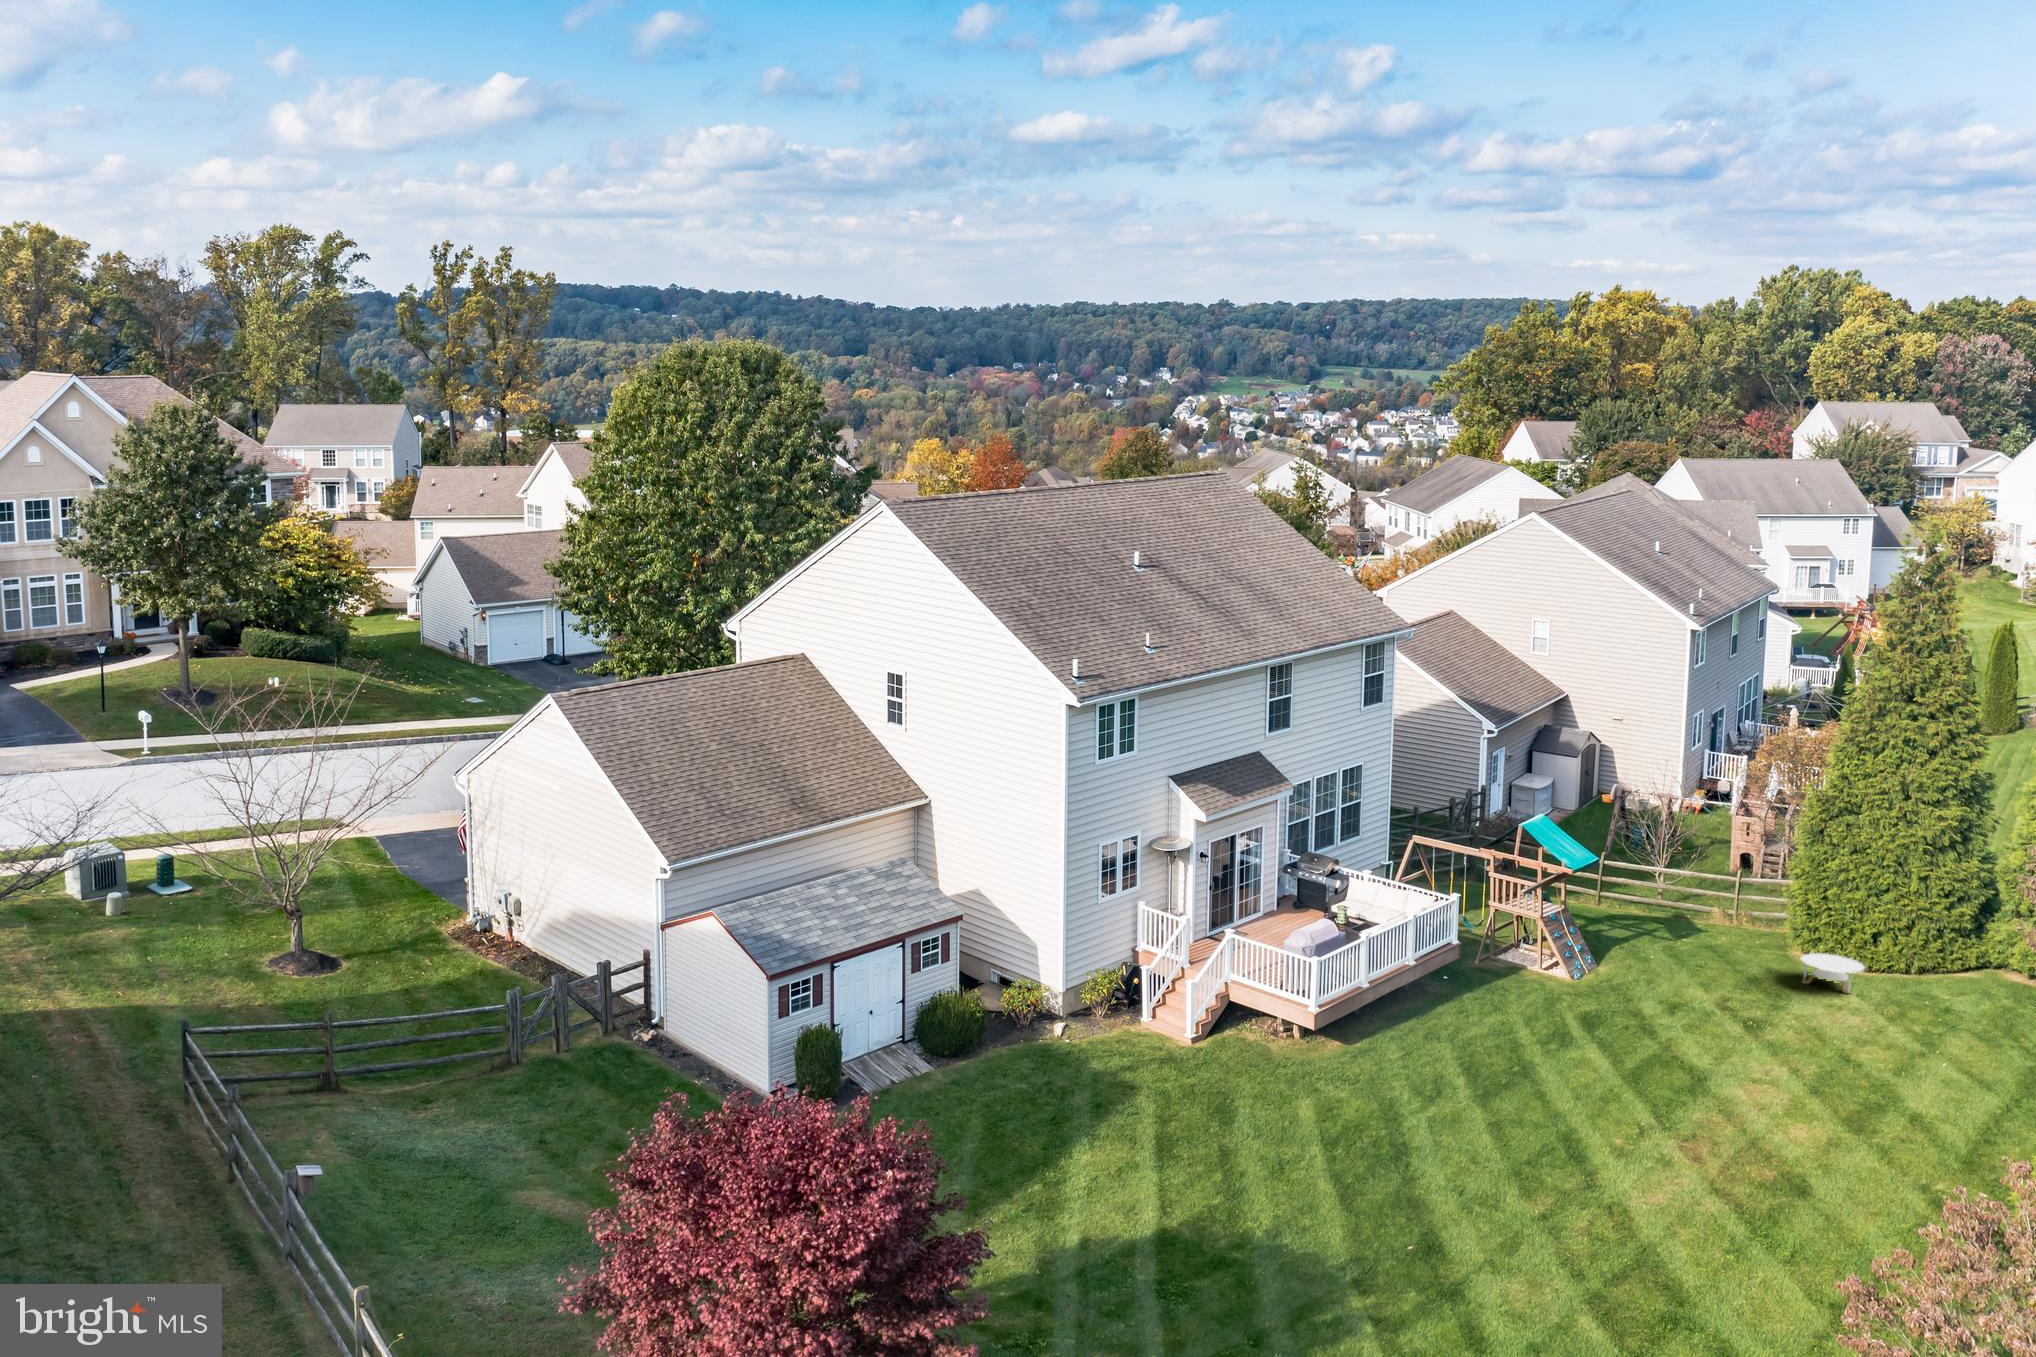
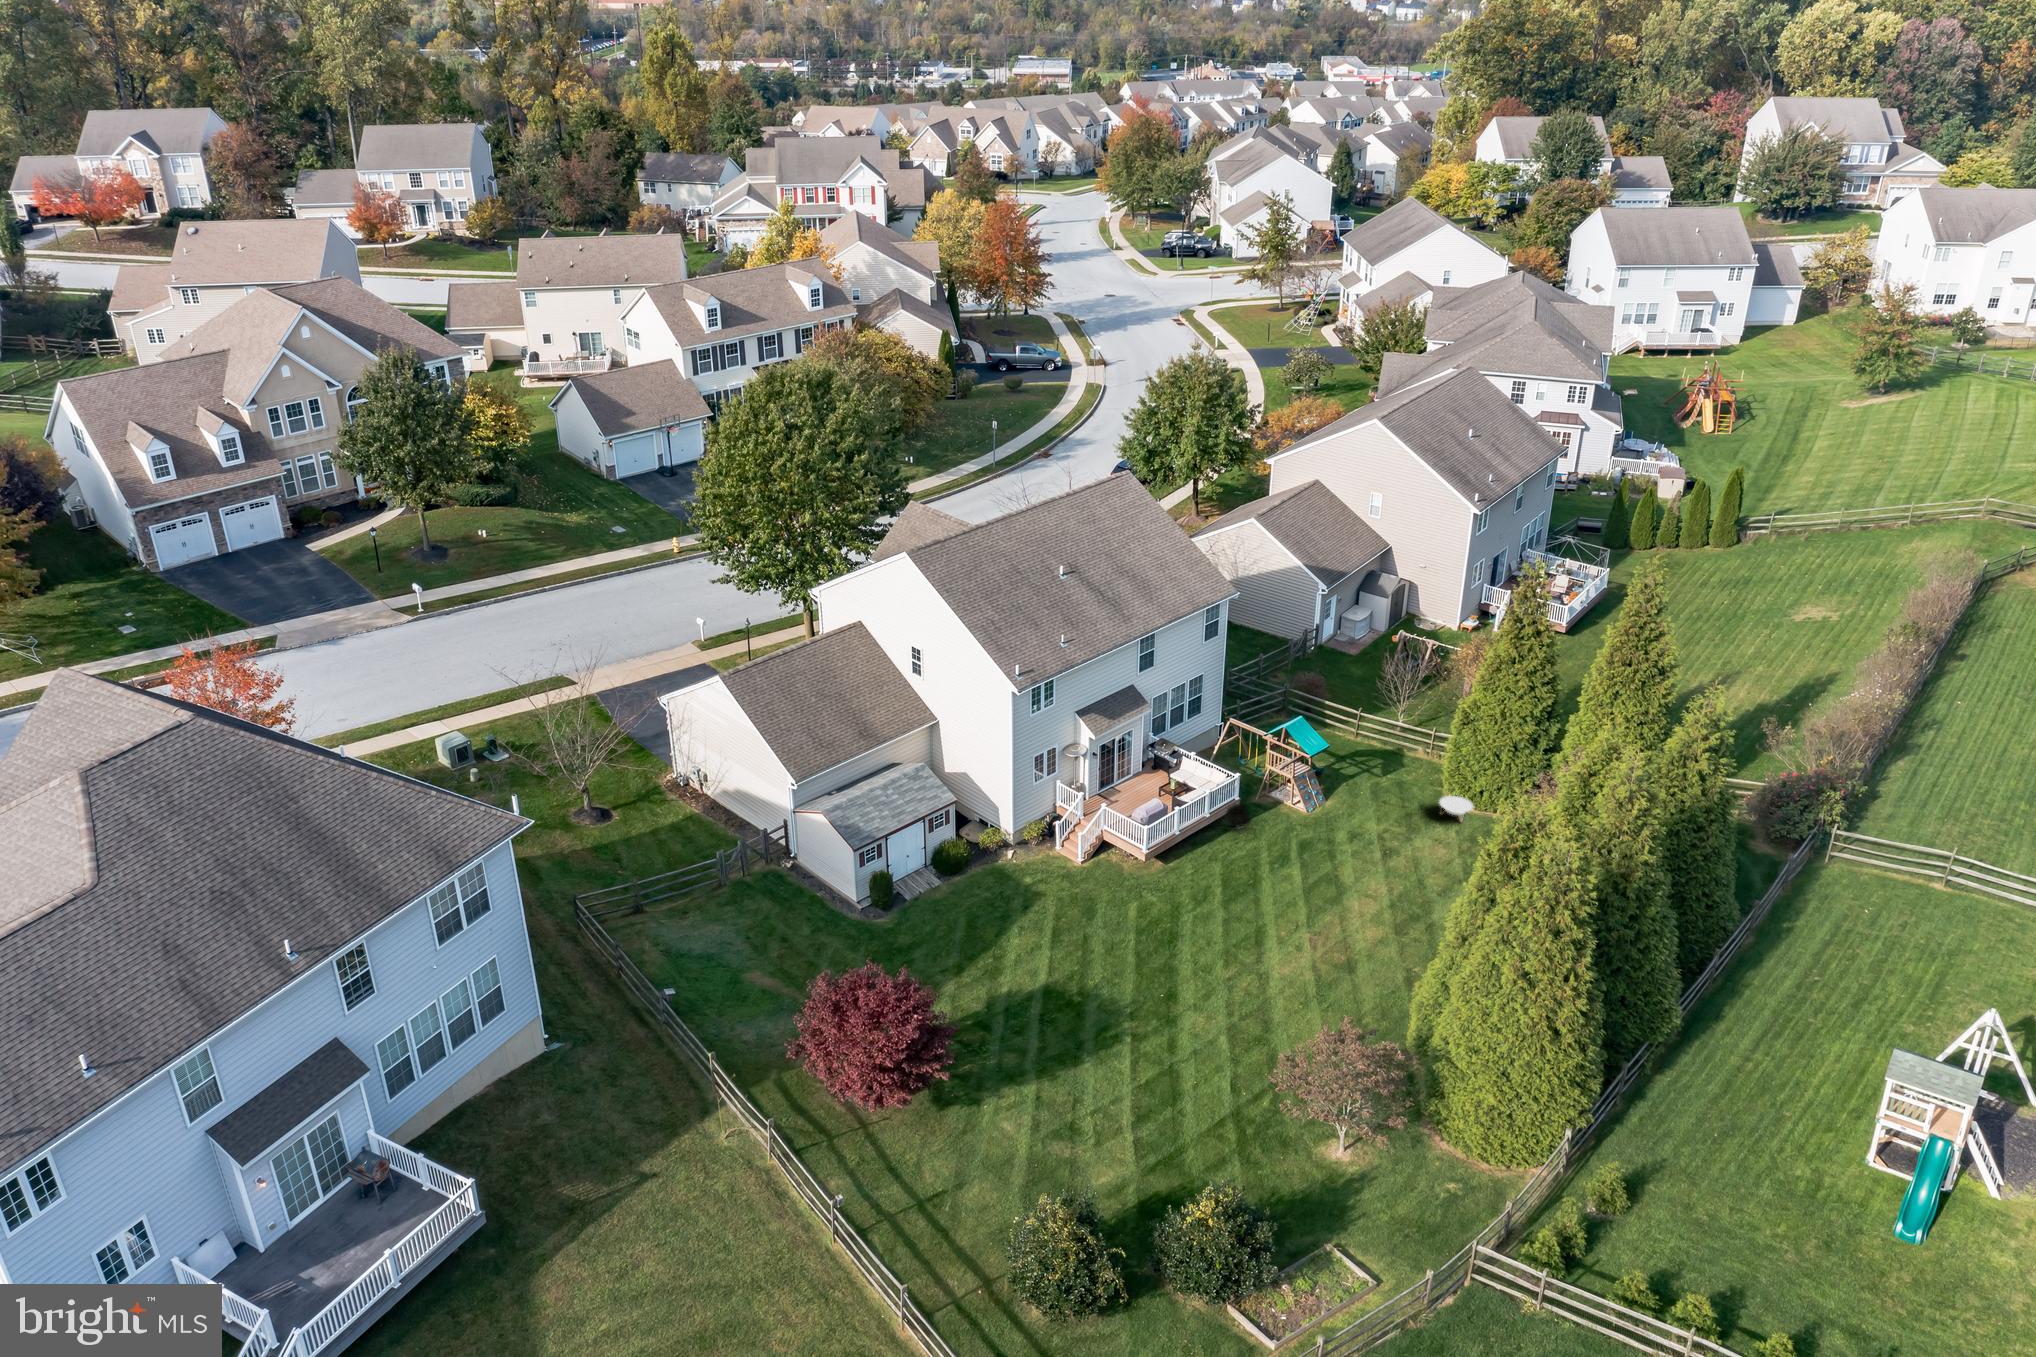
lounge chair: none [1436,956,1486,1006] -> present [1226,804,1251,829]

